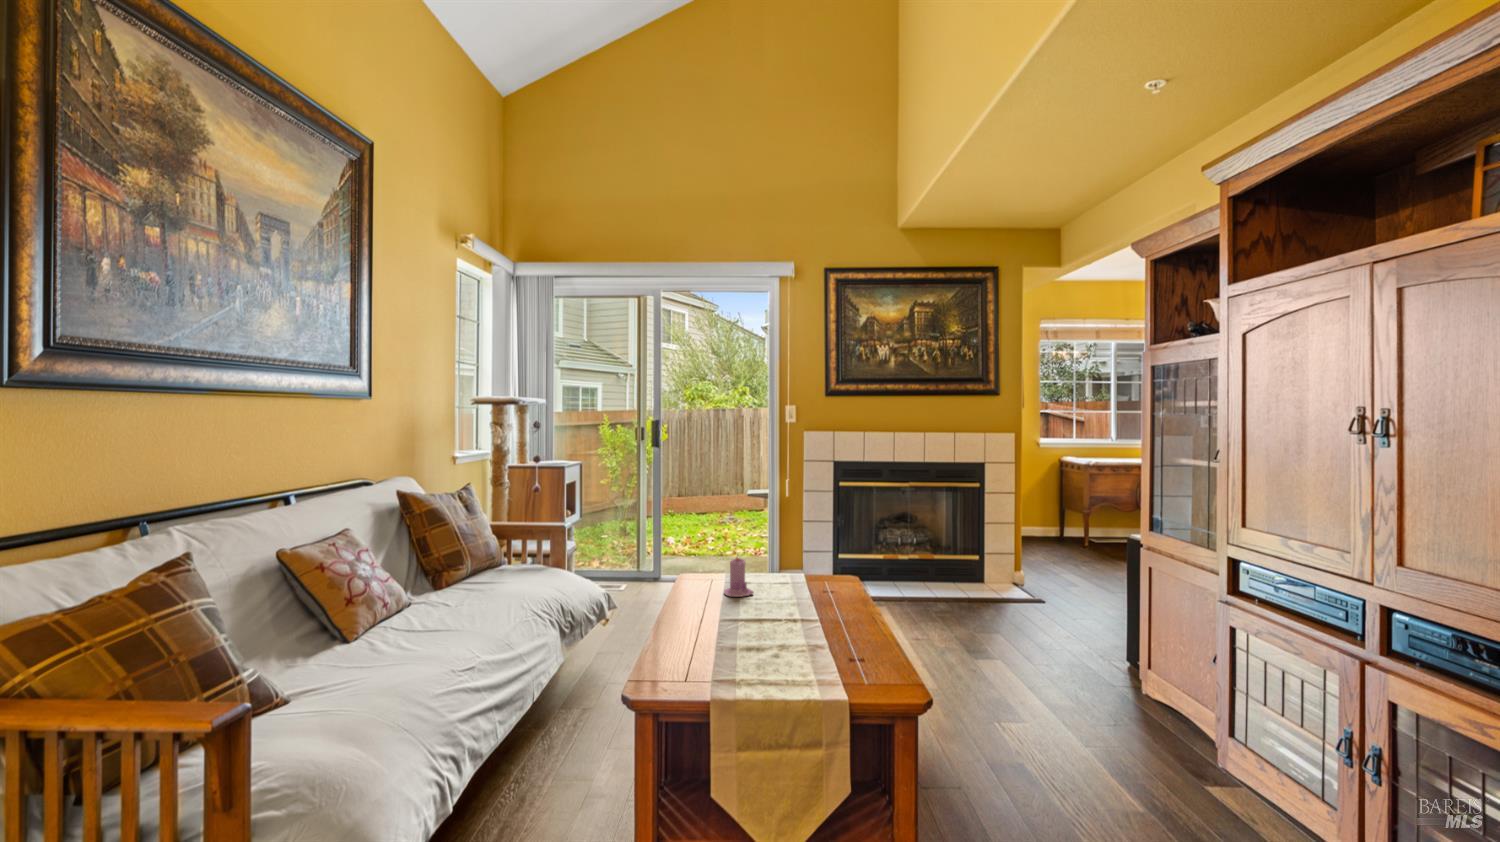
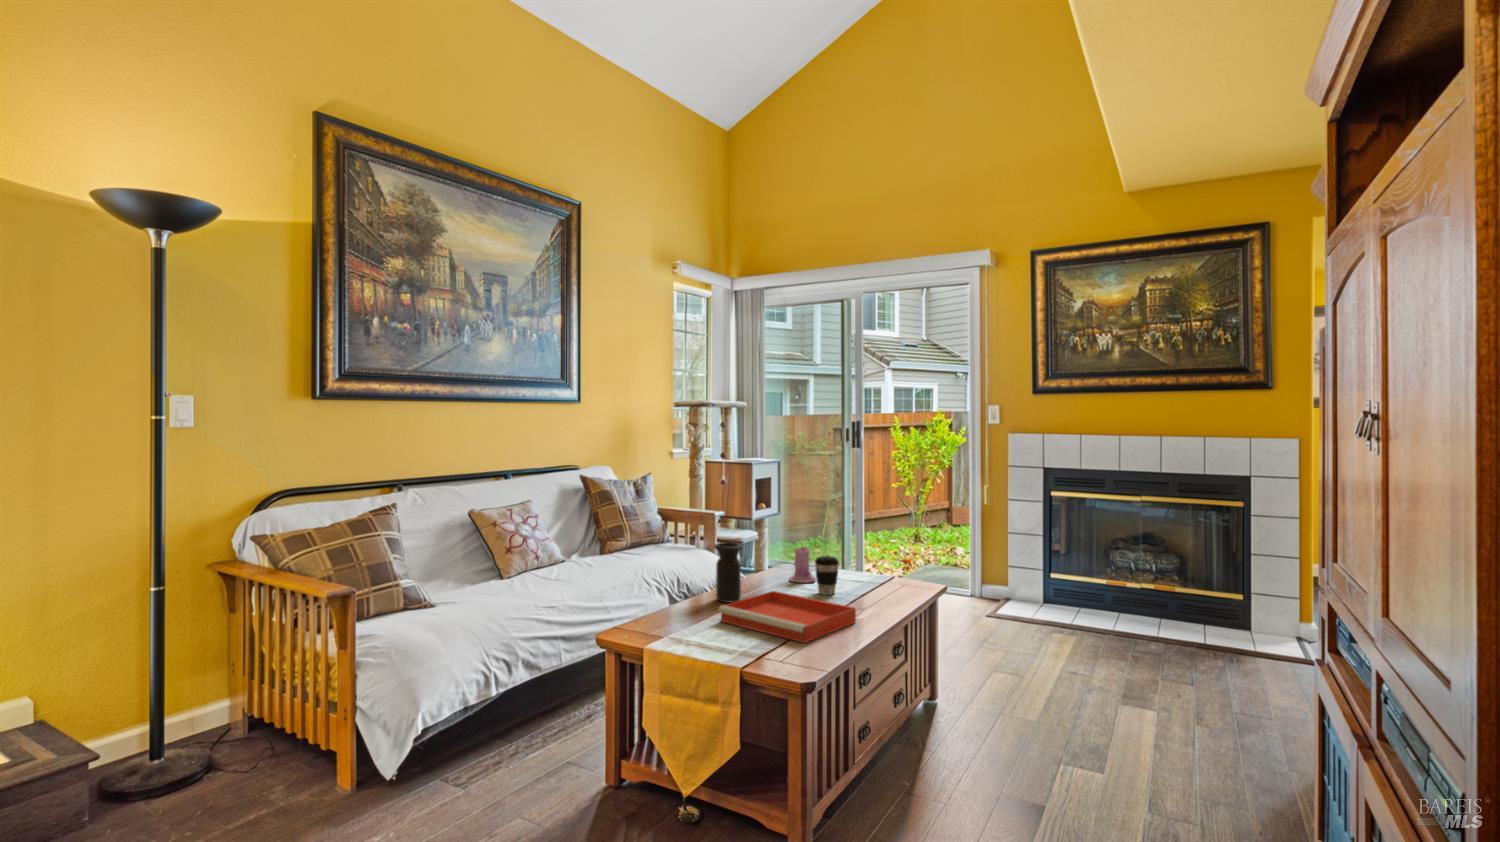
vase: none [688,563,721,632] -> present [714,542,743,602]
coffee cup: none [772,566,798,607] -> present [815,556,839,595]
tray: none [739,611,865,667] -> present [718,591,856,643]

